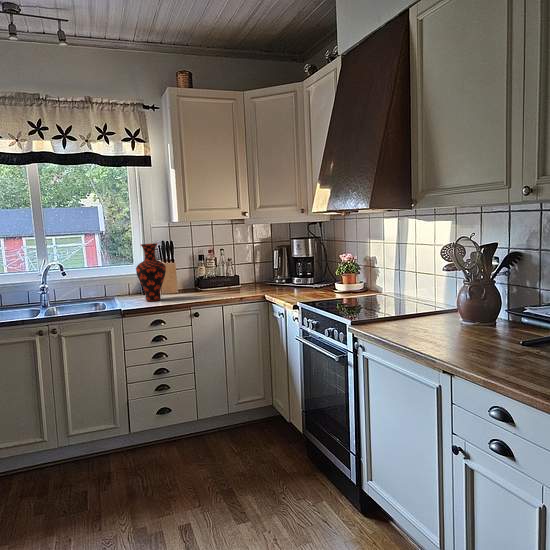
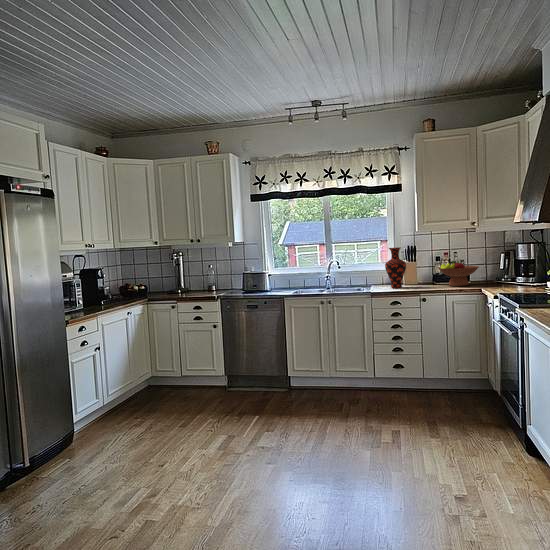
fruit bowl: none [207,261,257,293] -> present [439,261,479,286]

